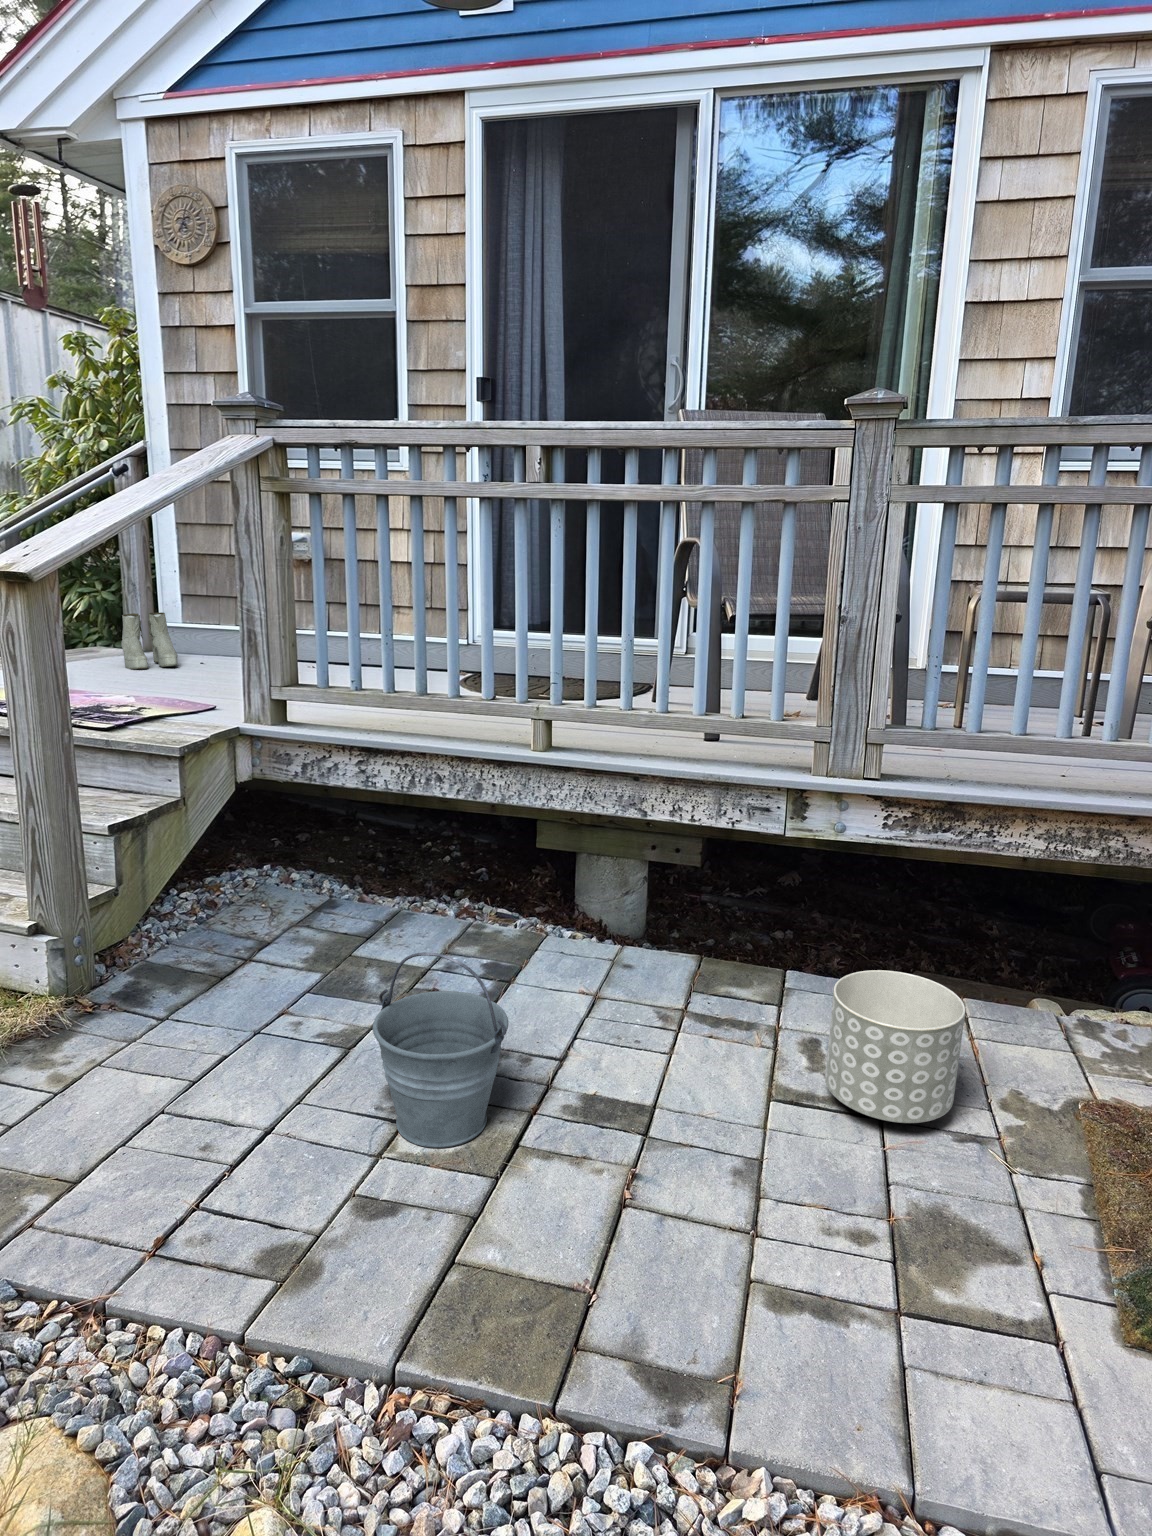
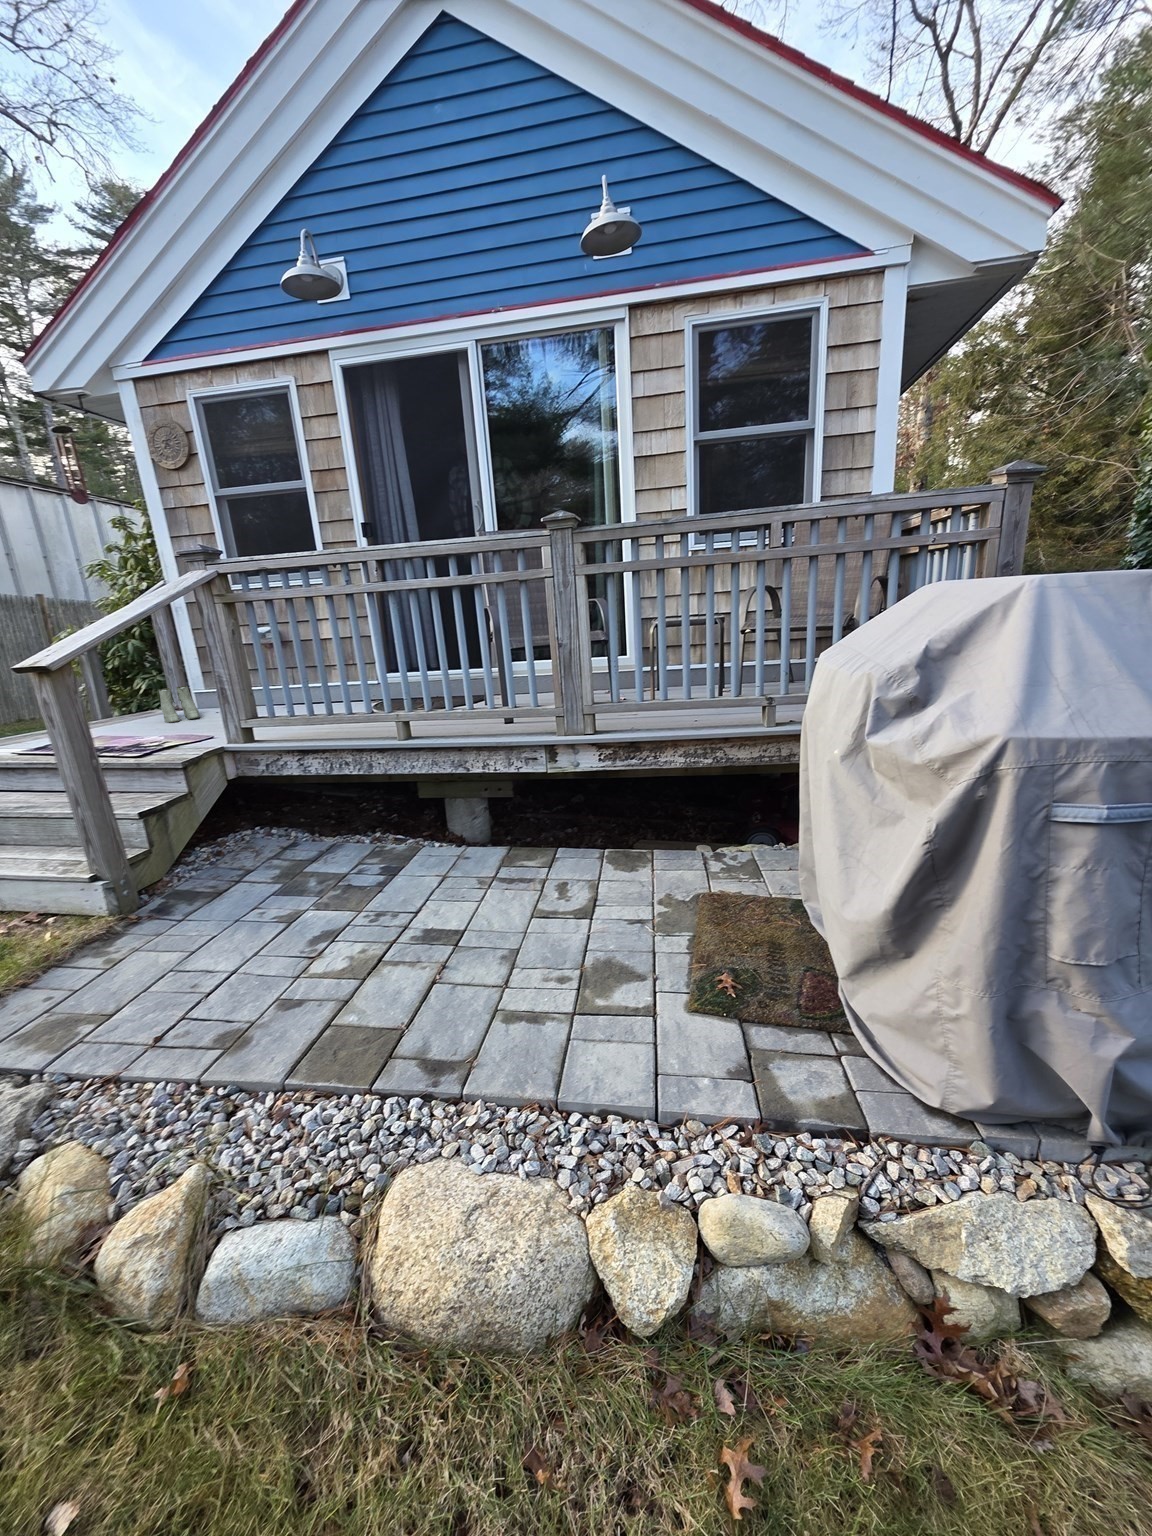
bucket: present [373,952,508,1148] -> none [285,859,366,969]
planter: present [825,970,965,1123] -> none [555,838,627,918]

